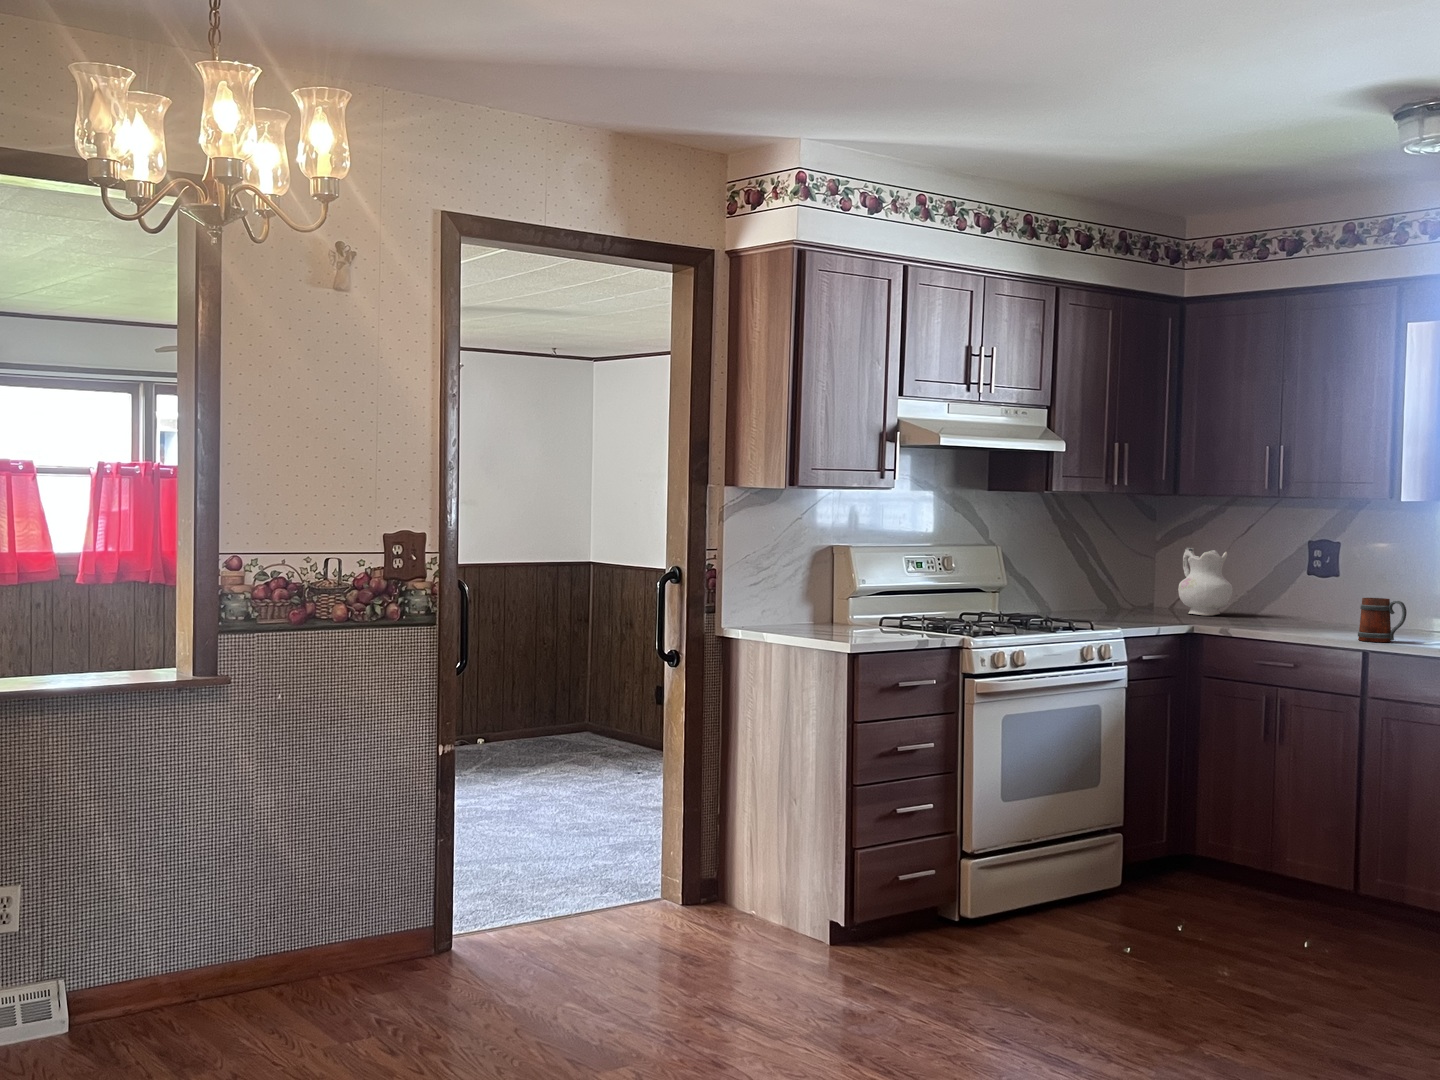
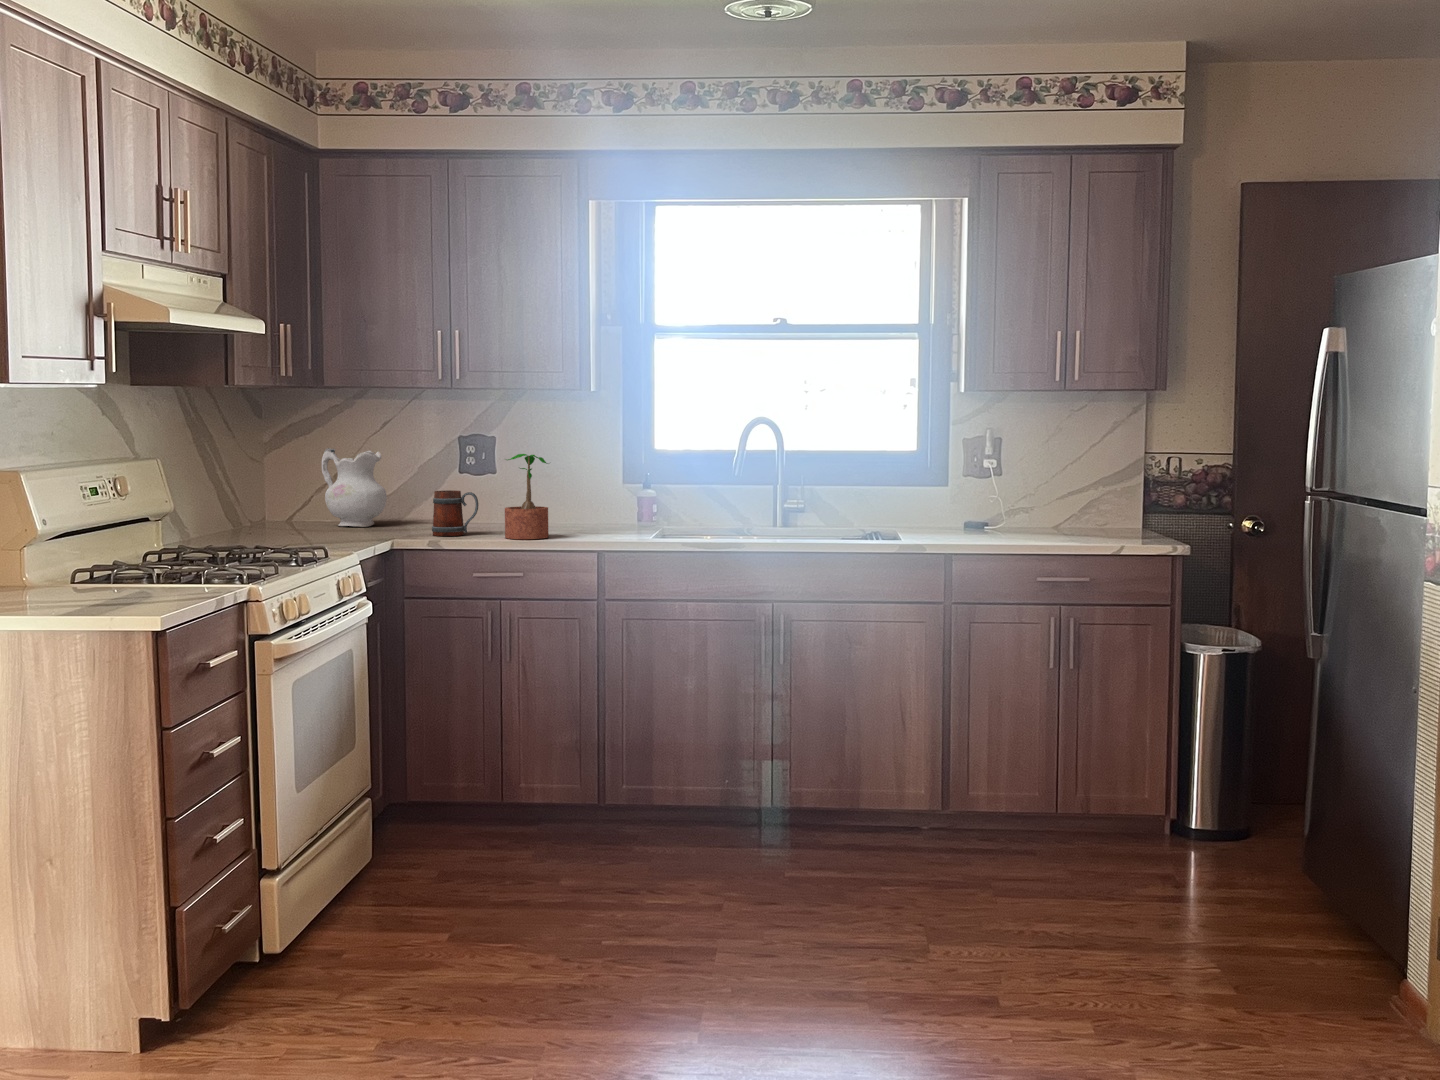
potted plant: none [1292,557,1339,635] -> present [505,454,548,539]
mug: present [1358,598,1407,642] -> present [432,490,478,536]

